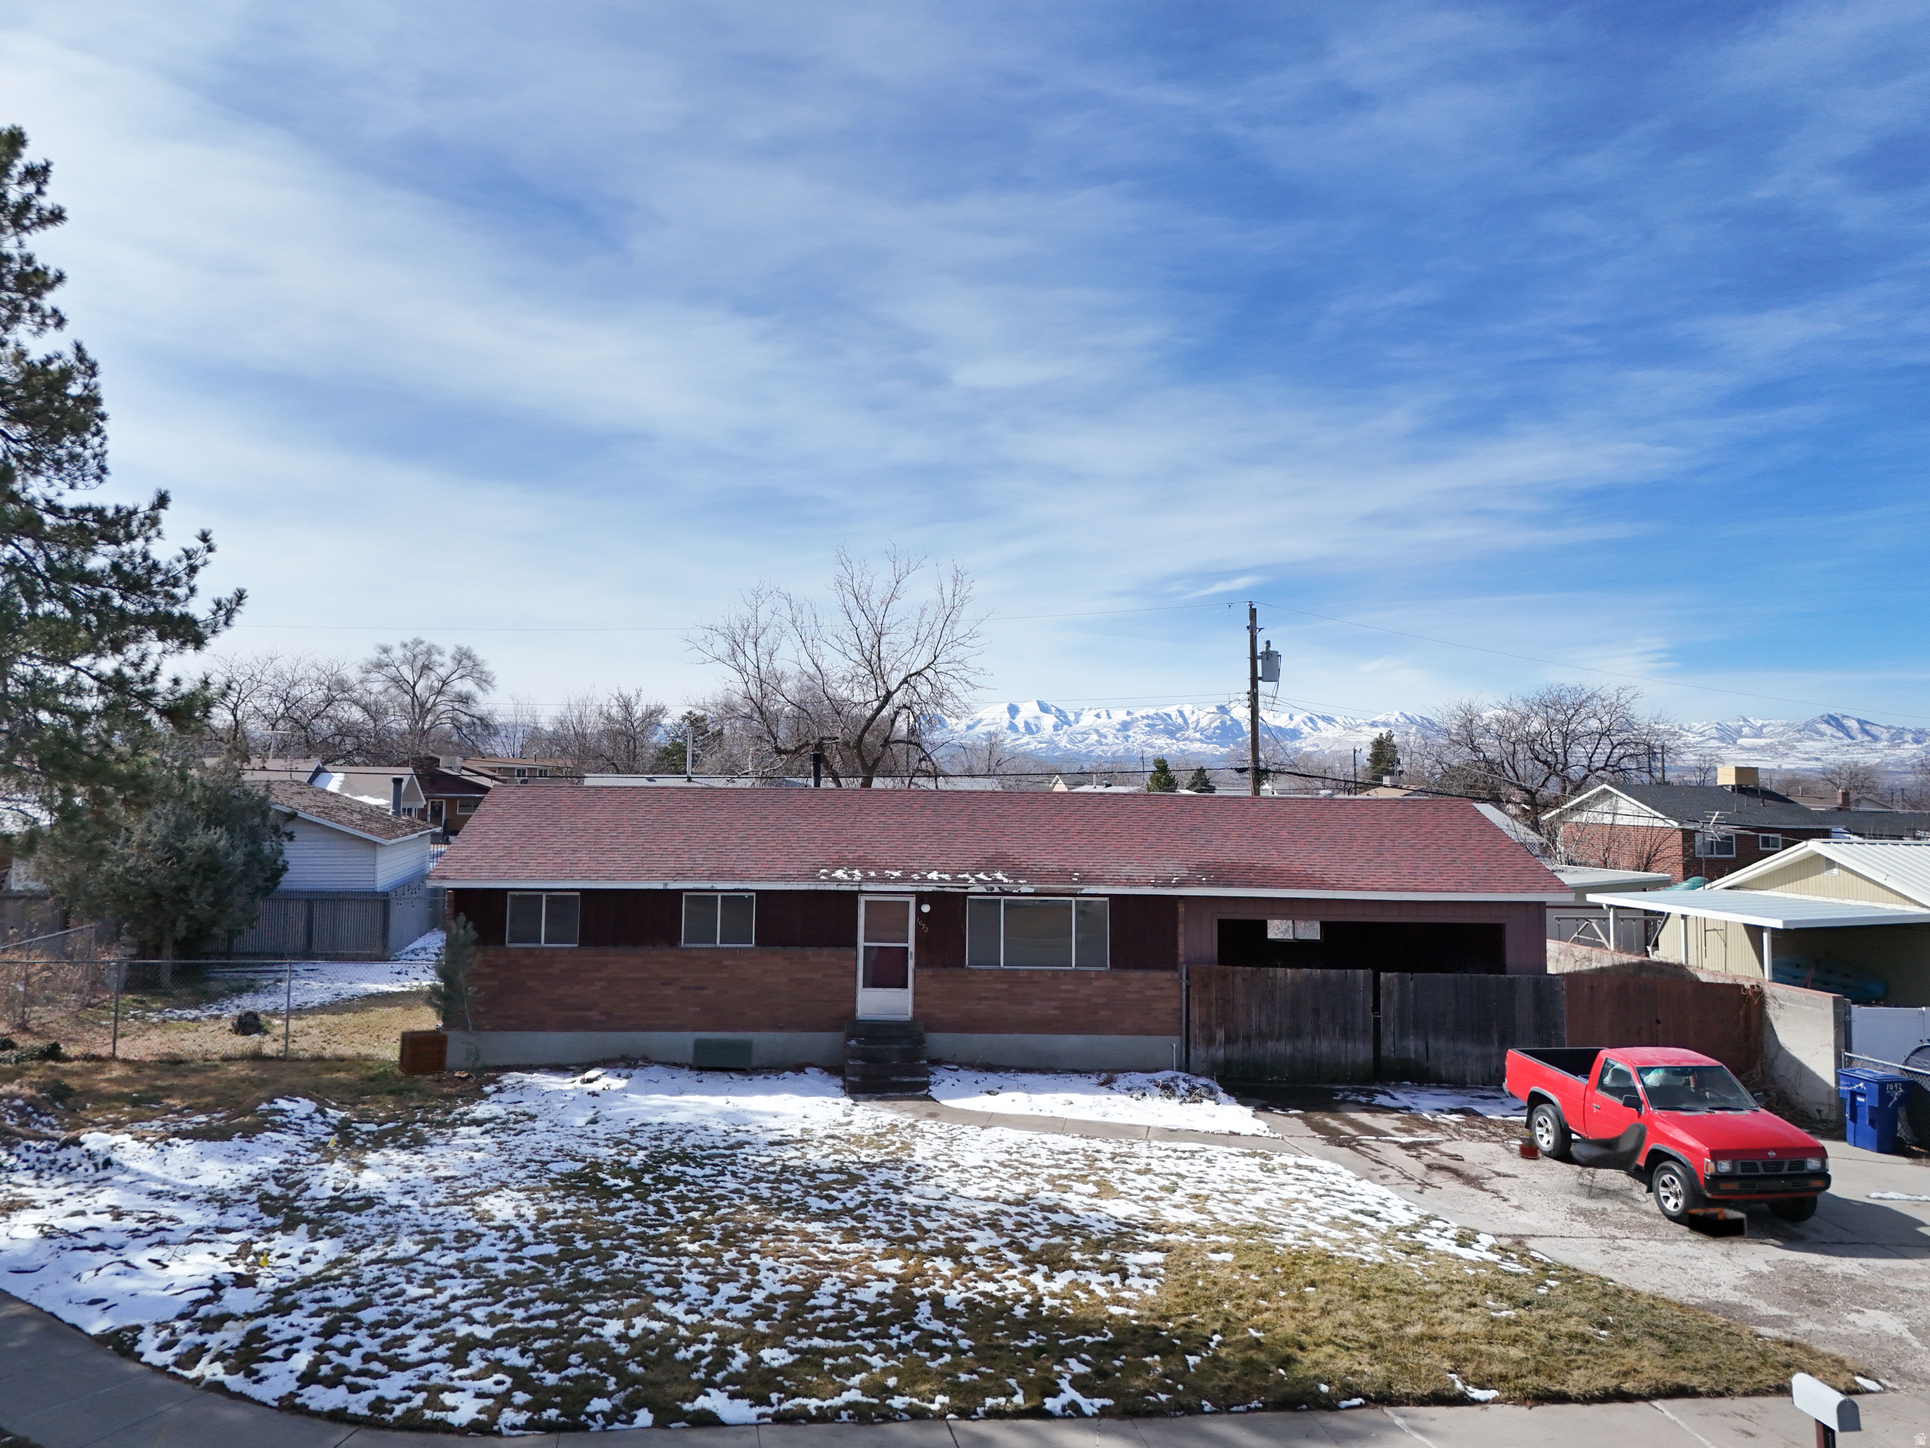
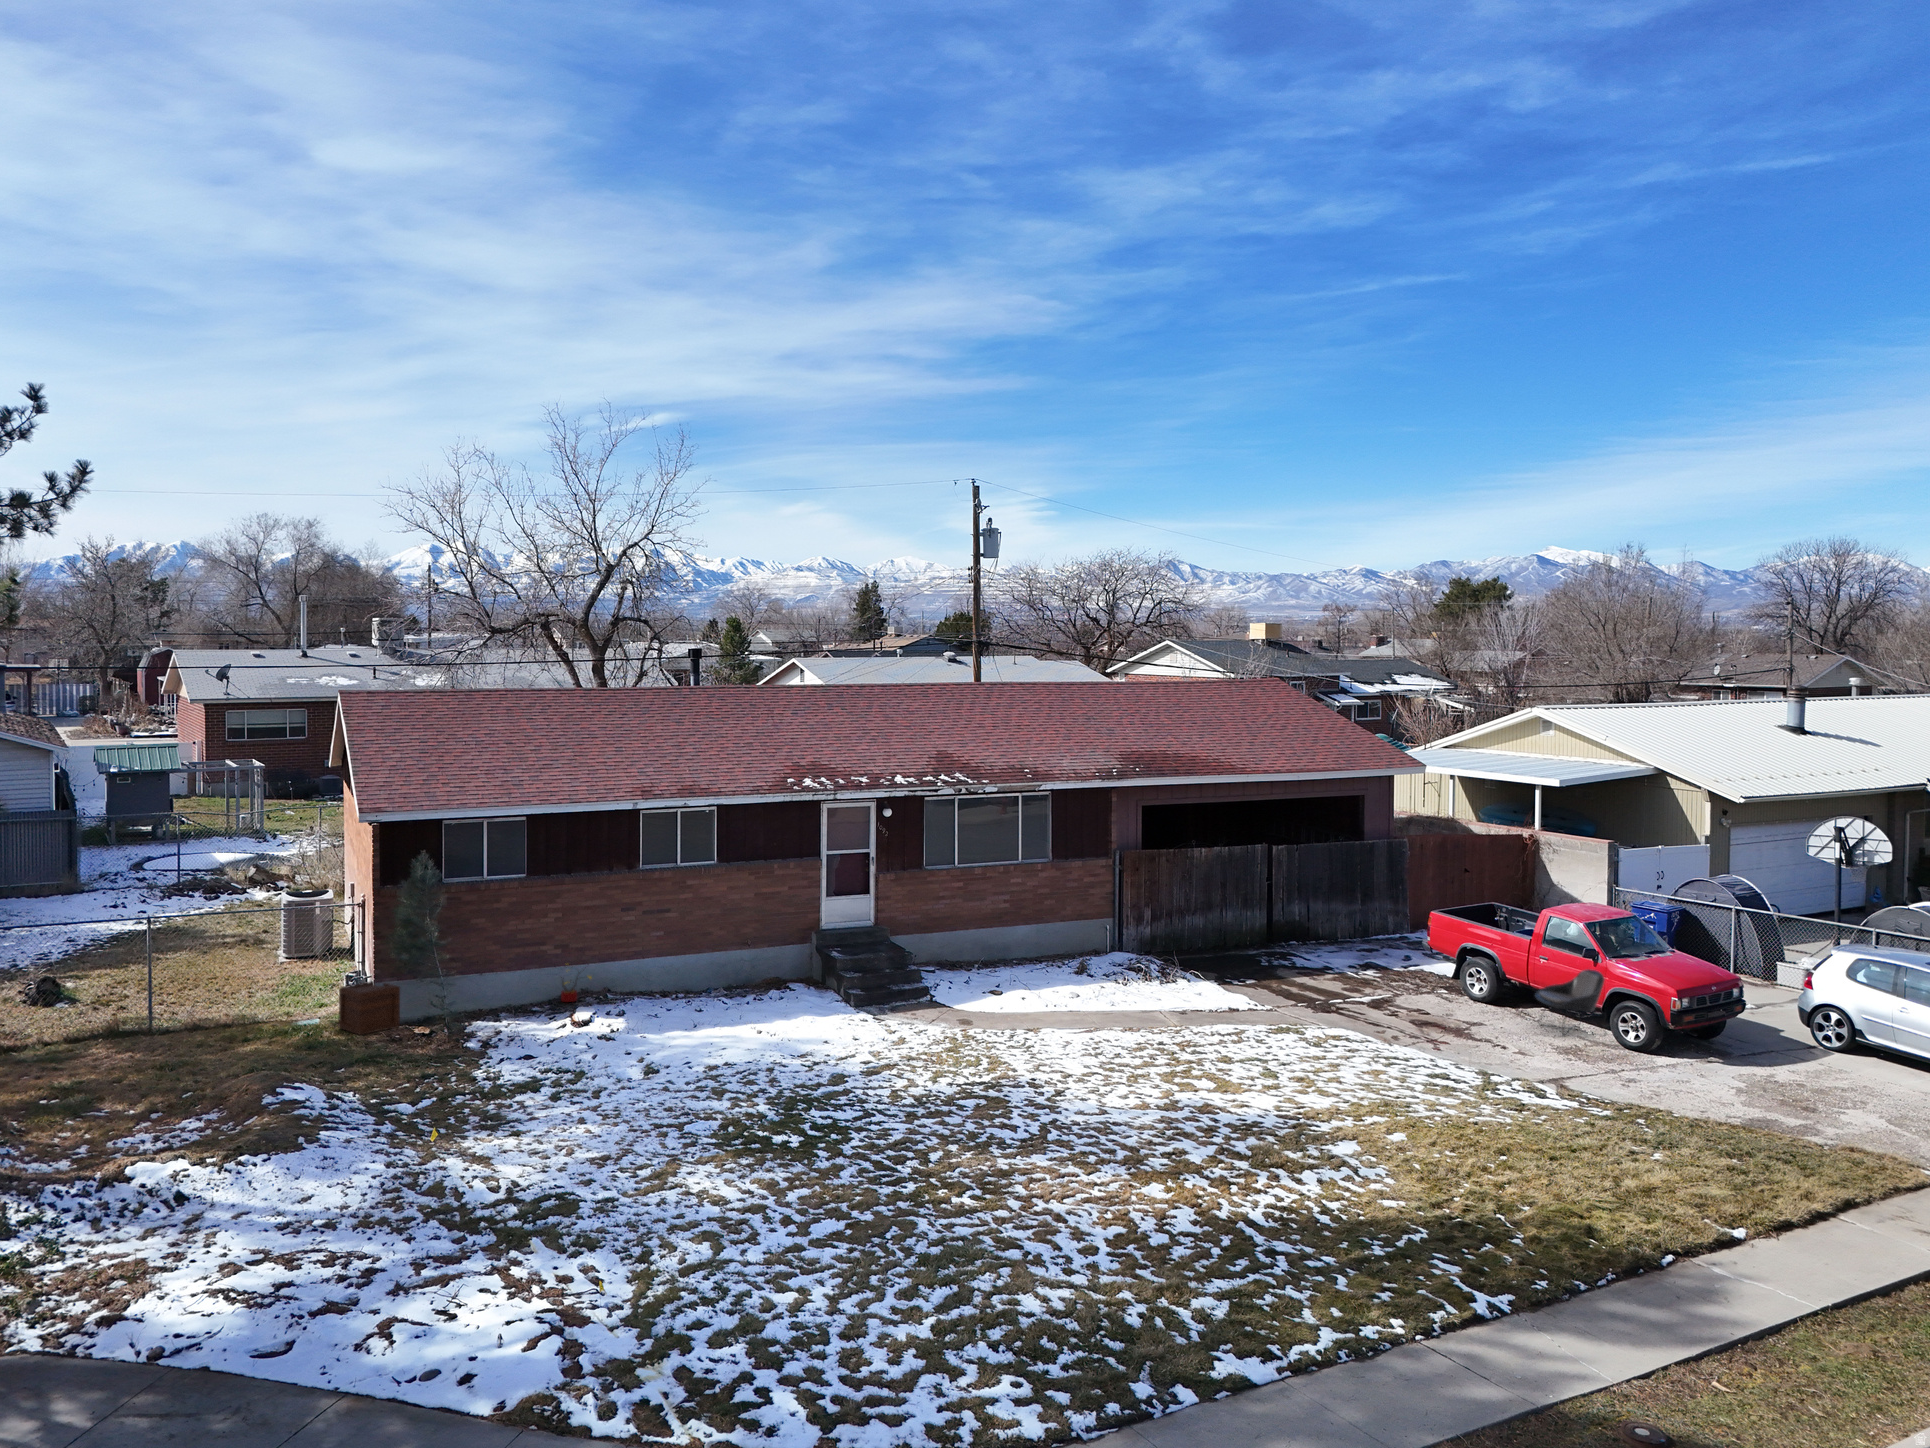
bench: present [692,1038,754,1072] -> none [662,959,728,997]
decorative plant: present [1519,1111,1539,1159] -> present [561,976,592,1002]
storage bin: present [1688,1208,1746,1241] -> none [1651,1035,1692,1063]

